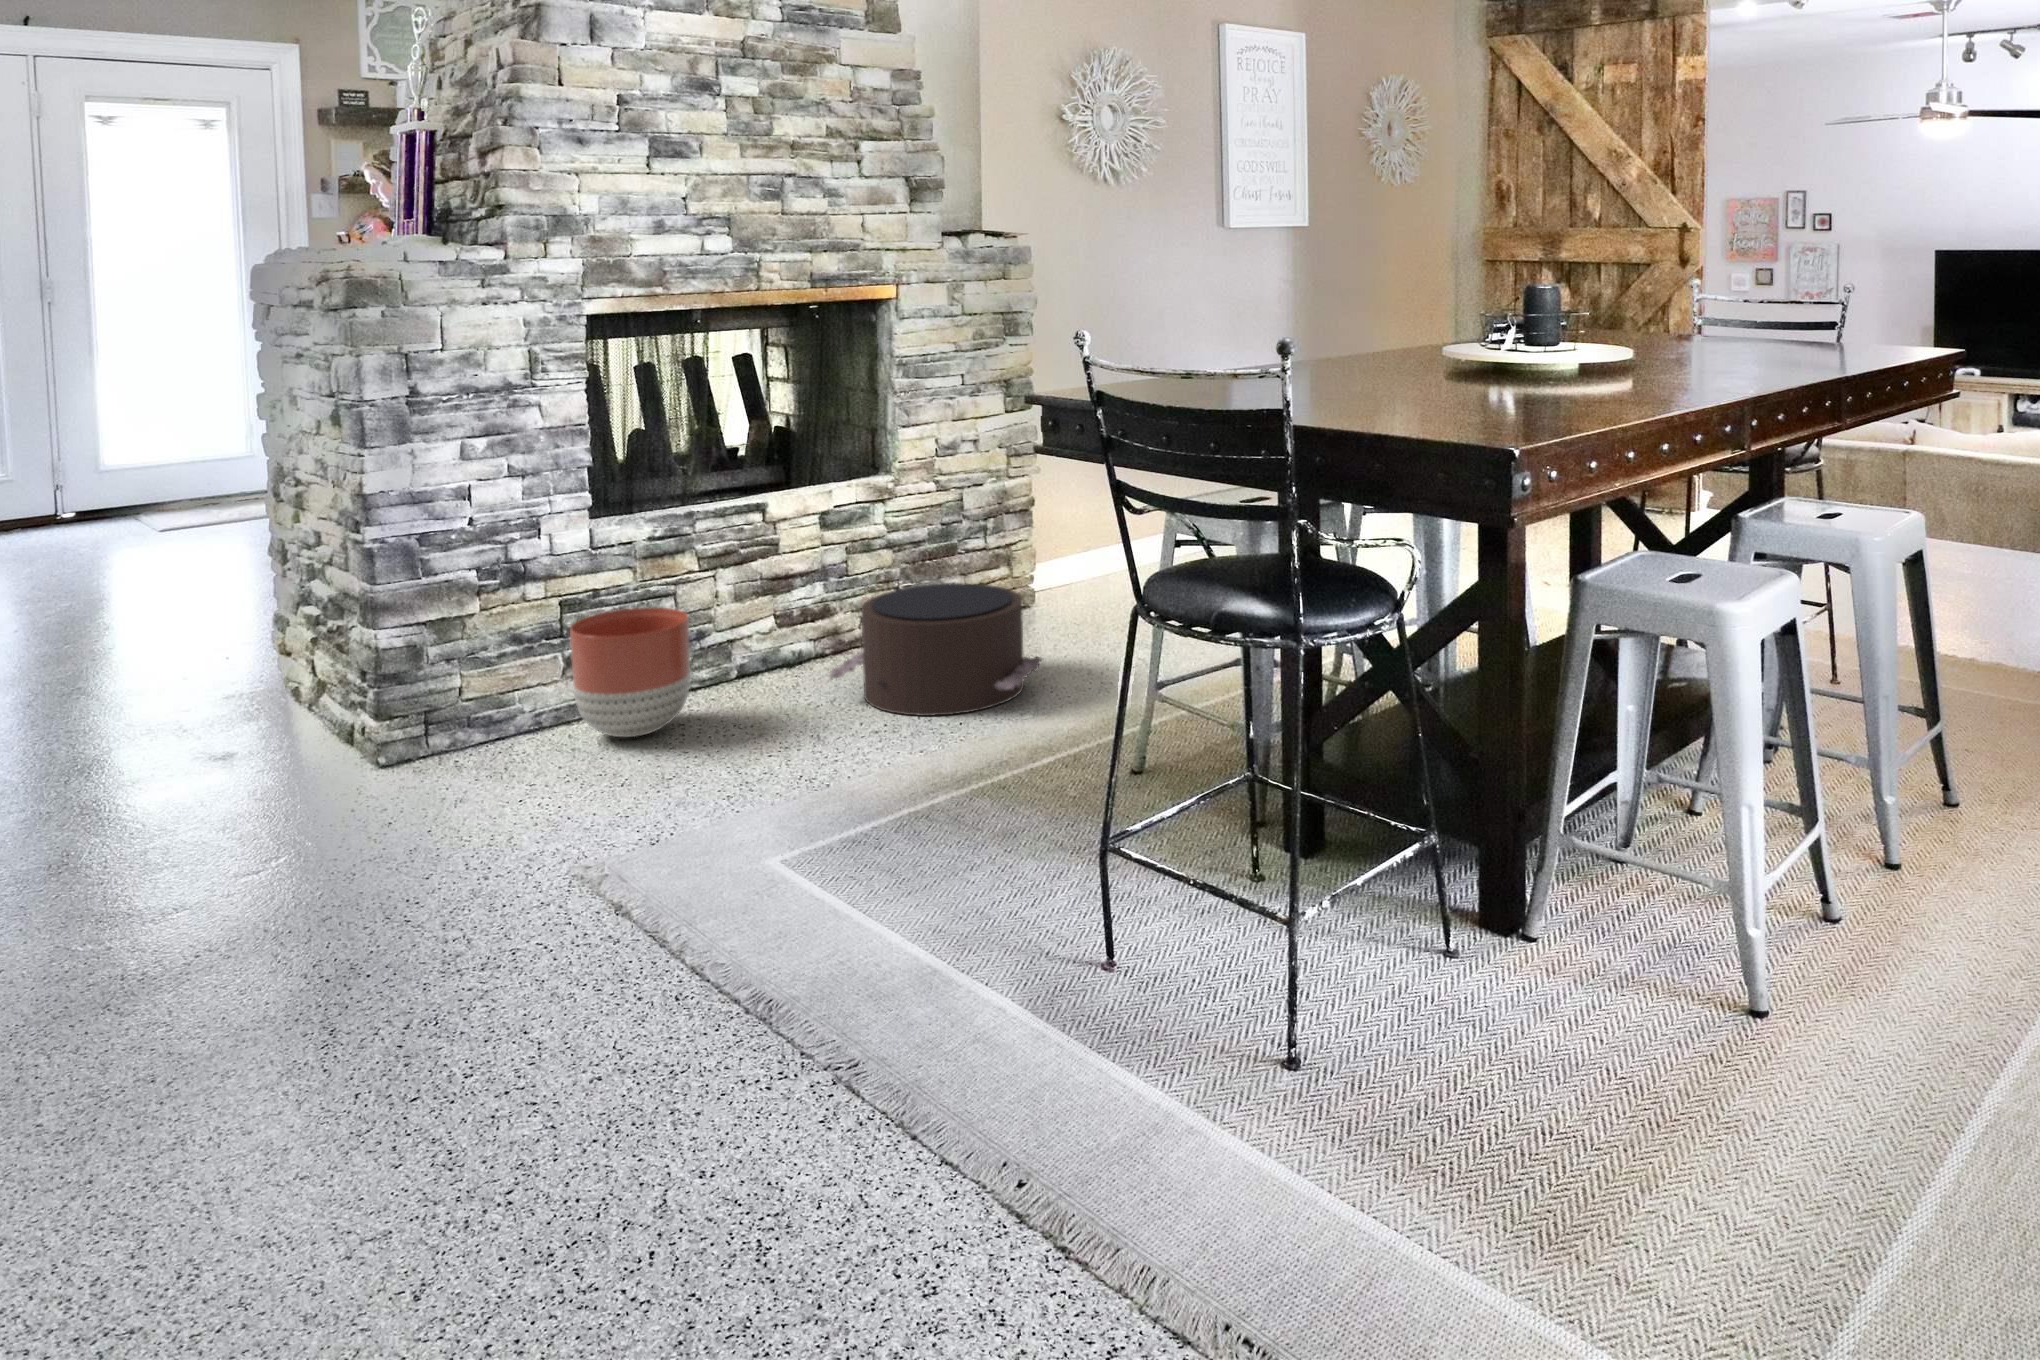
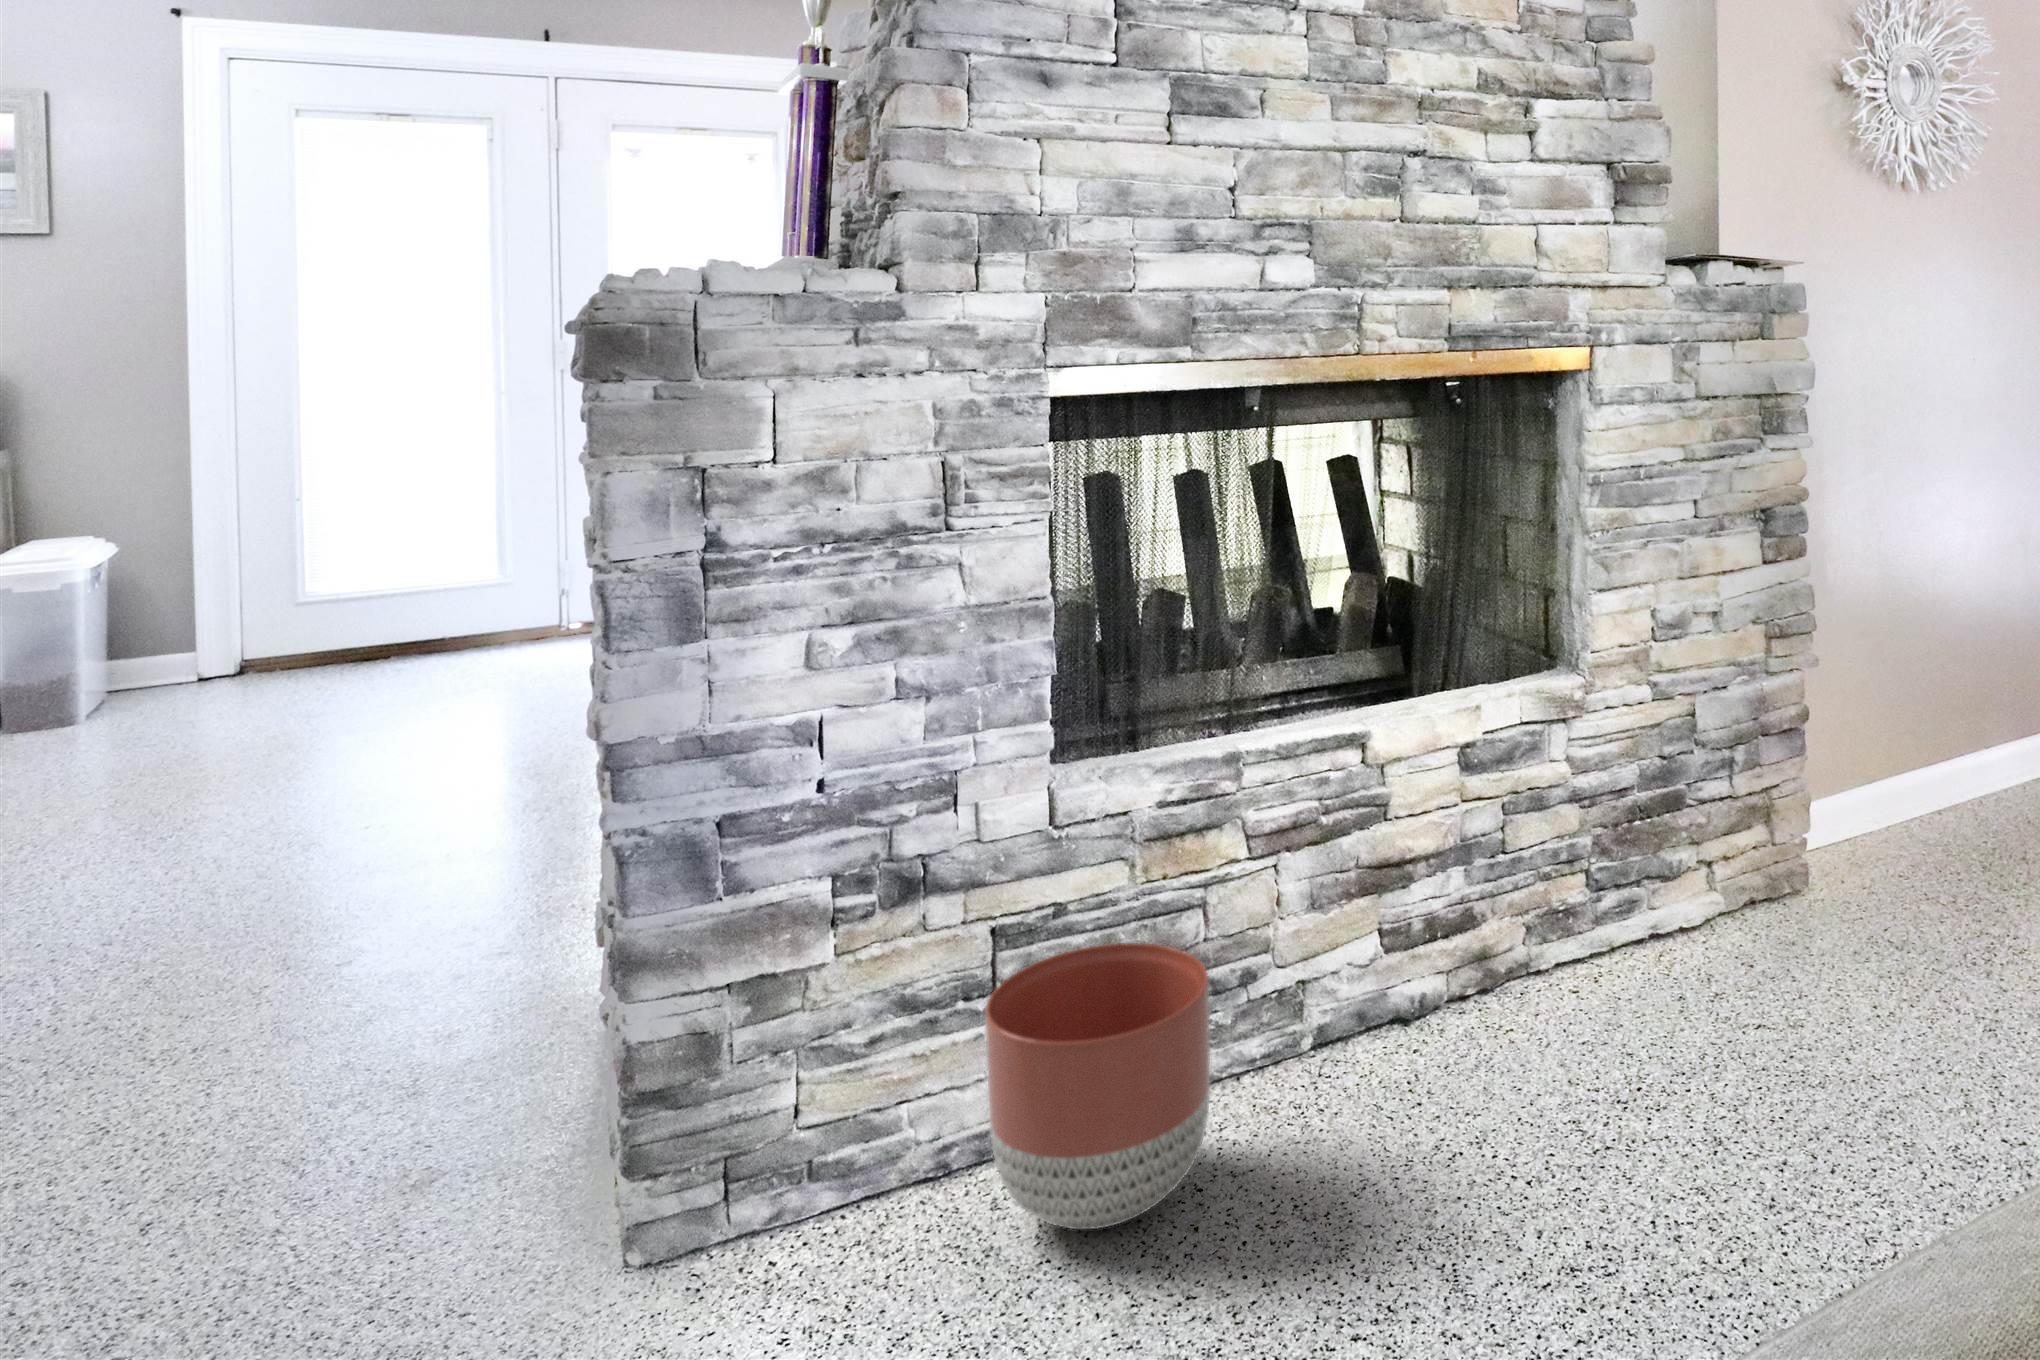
pouf: present [829,583,1042,716] -> none [1466,897,1884,1225]

